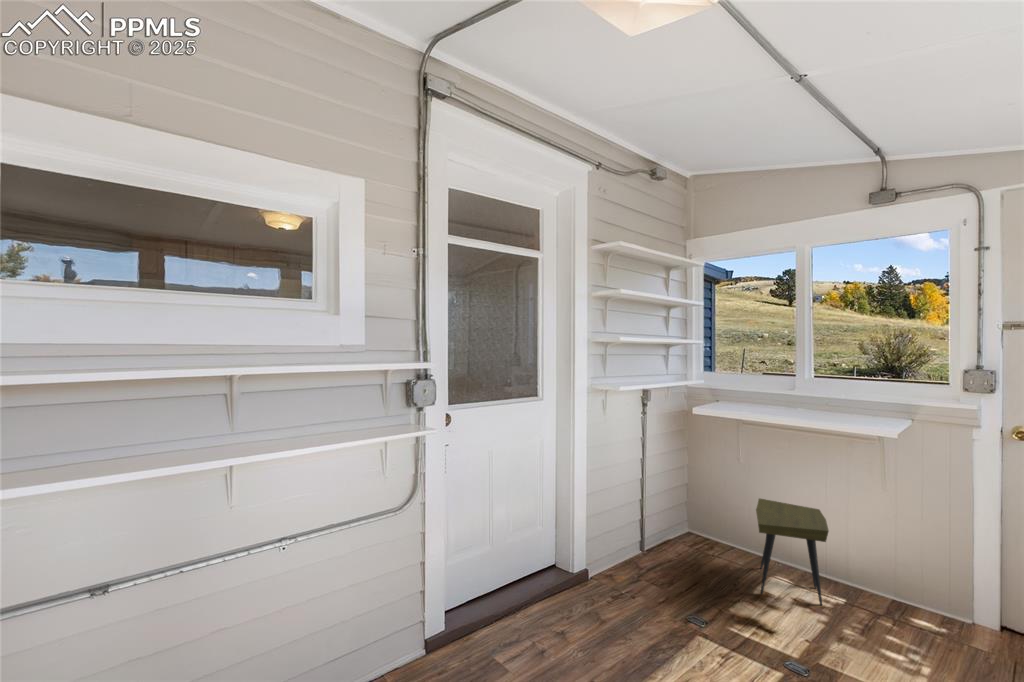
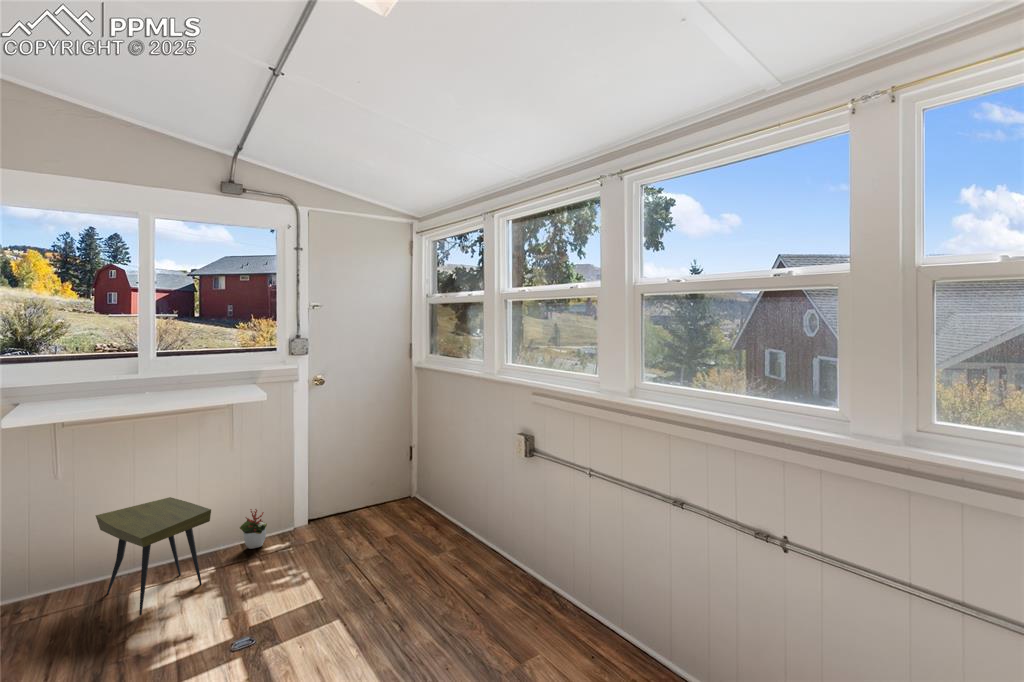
decorative plant: none [887,562,921,614] -> present [240,509,267,549]

